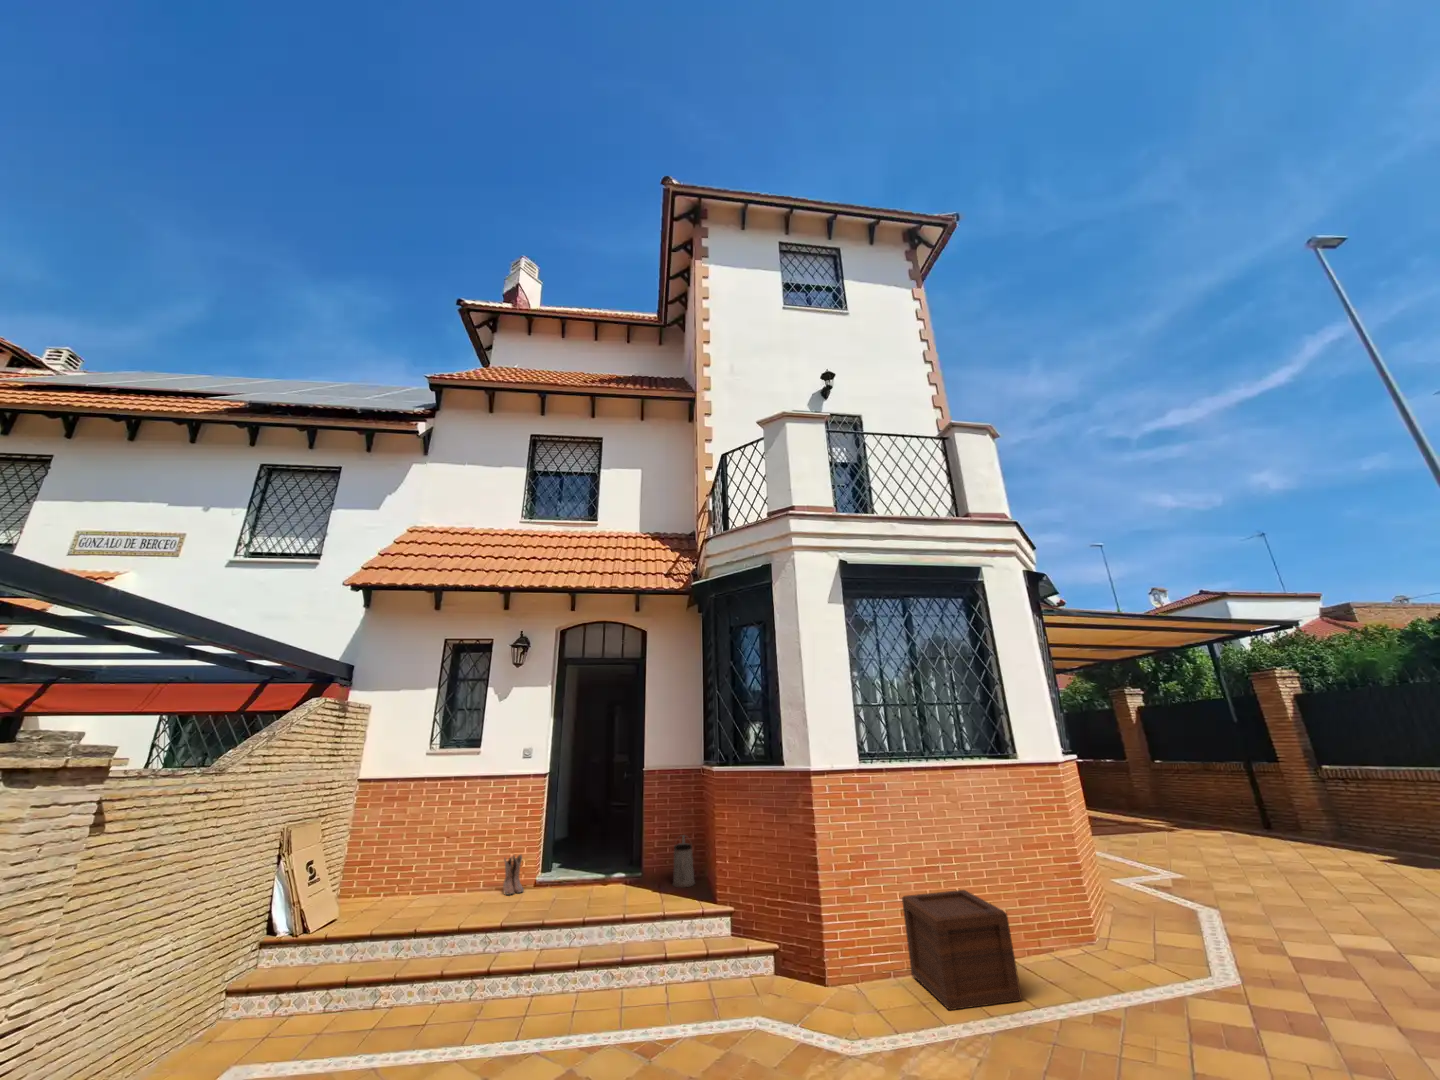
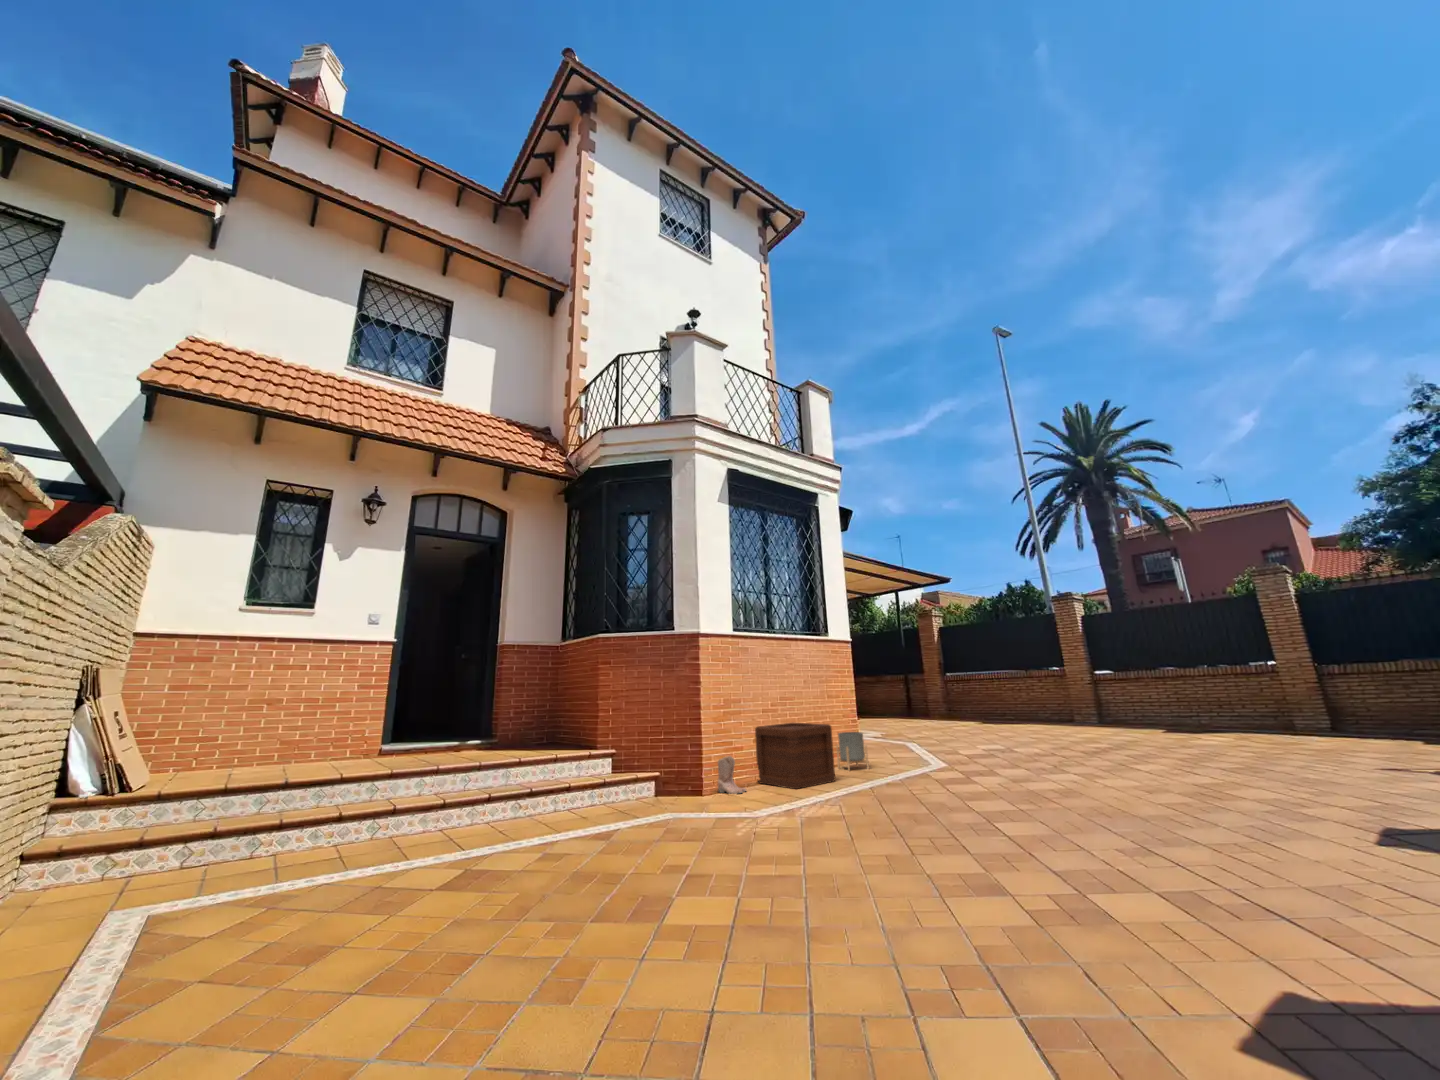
watering can: present [673,835,695,887] -> none [531,706,554,751]
boots: present [503,855,524,895] -> present [718,756,746,794]
planter: none [1047,904,1102,974] -> present [836,732,869,771]

